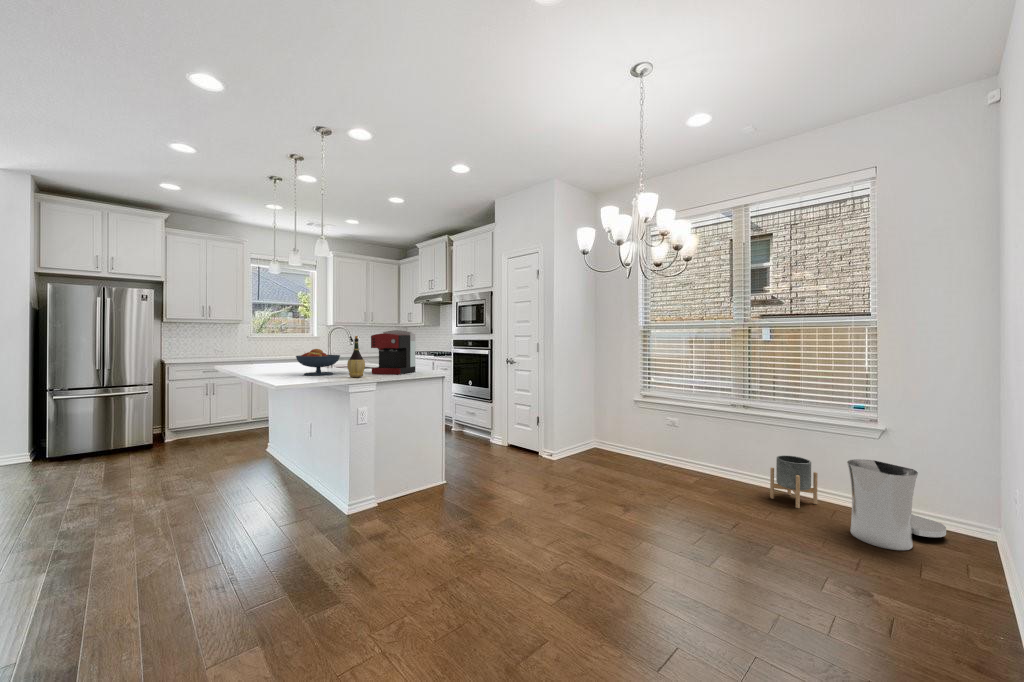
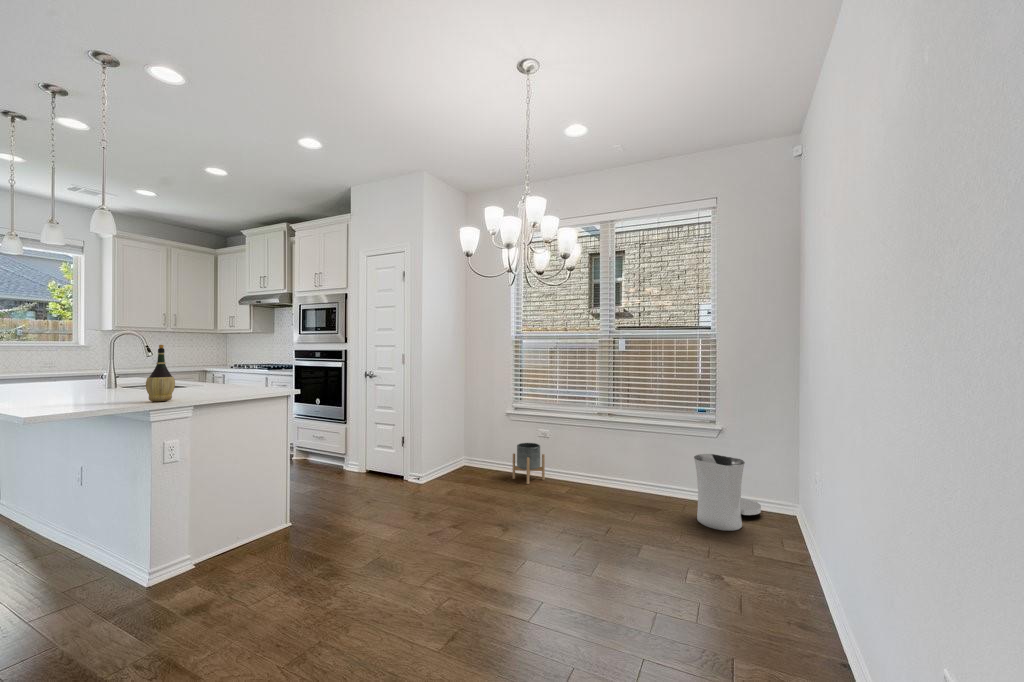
coffee maker: present [371,330,415,374] -> none [183,337,250,395]
fruit bowl: present [296,349,340,375] -> none [51,363,131,401]
planter: present [770,455,818,508] -> present [513,443,545,484]

